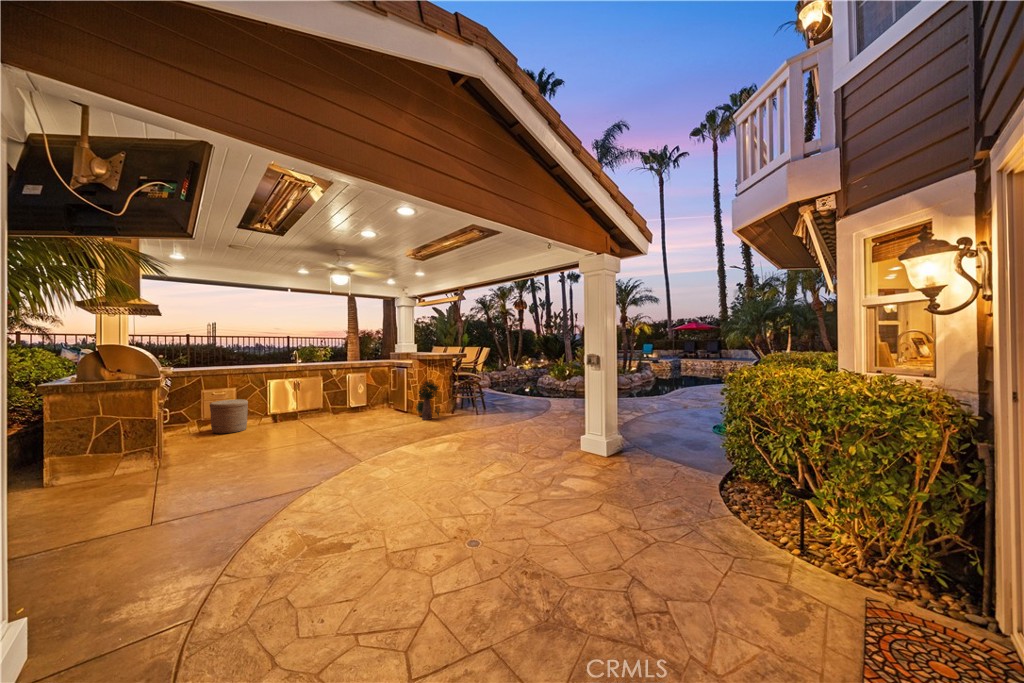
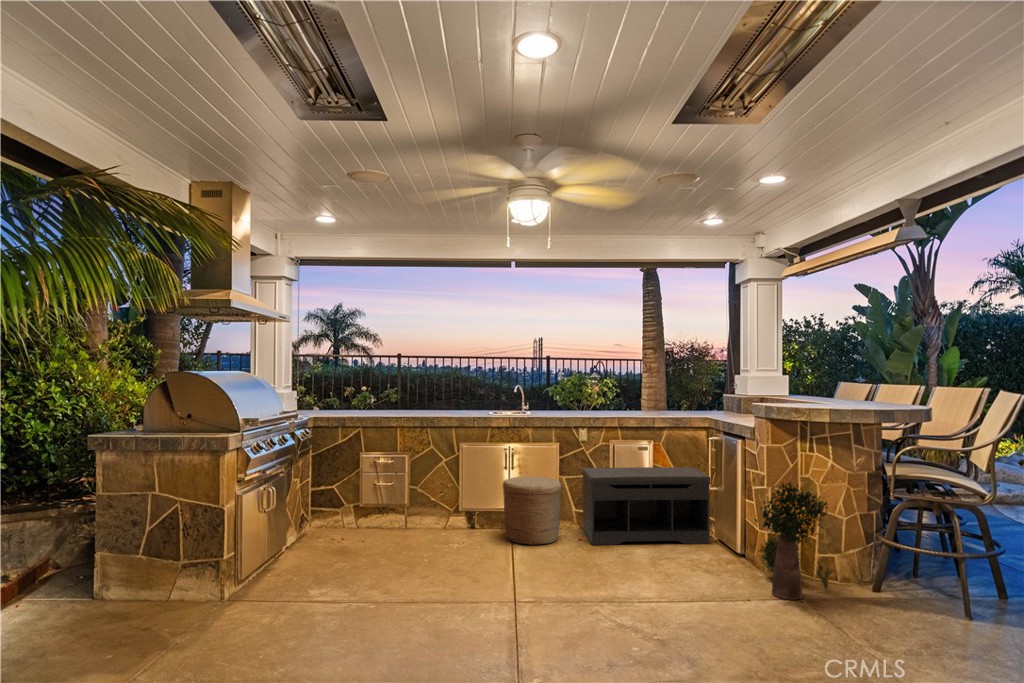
bench: none [335,383,393,418] -> present [582,467,711,545]
woven basket: present [210,399,248,434] -> present [502,476,561,545]

